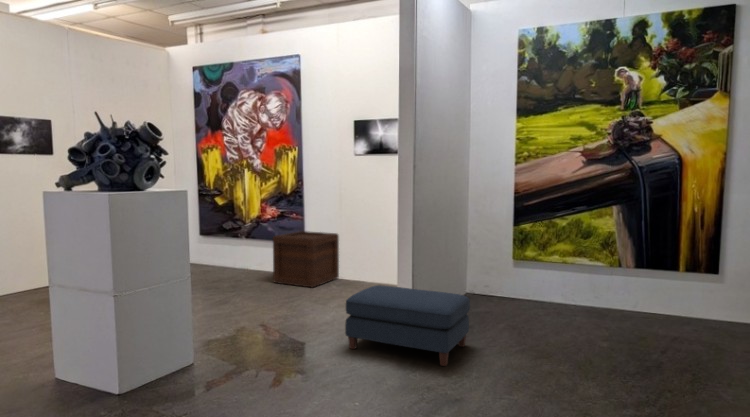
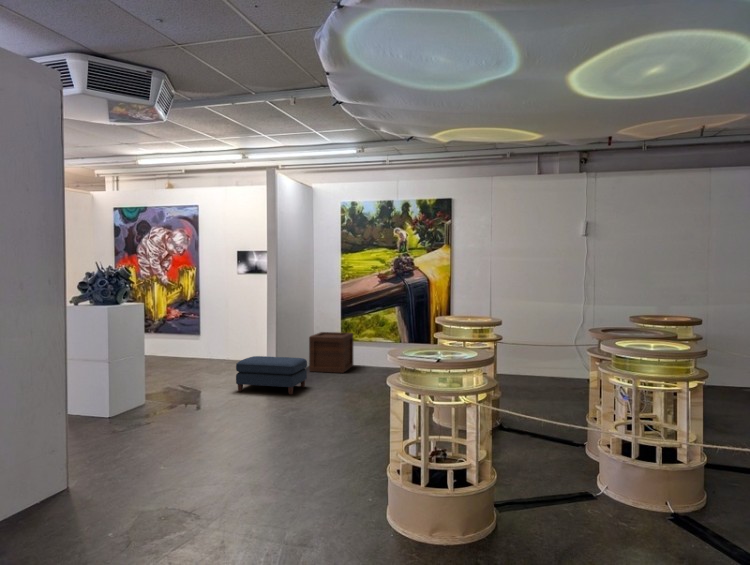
wooden crate: present [273,231,339,288] -> present [309,332,353,373]

